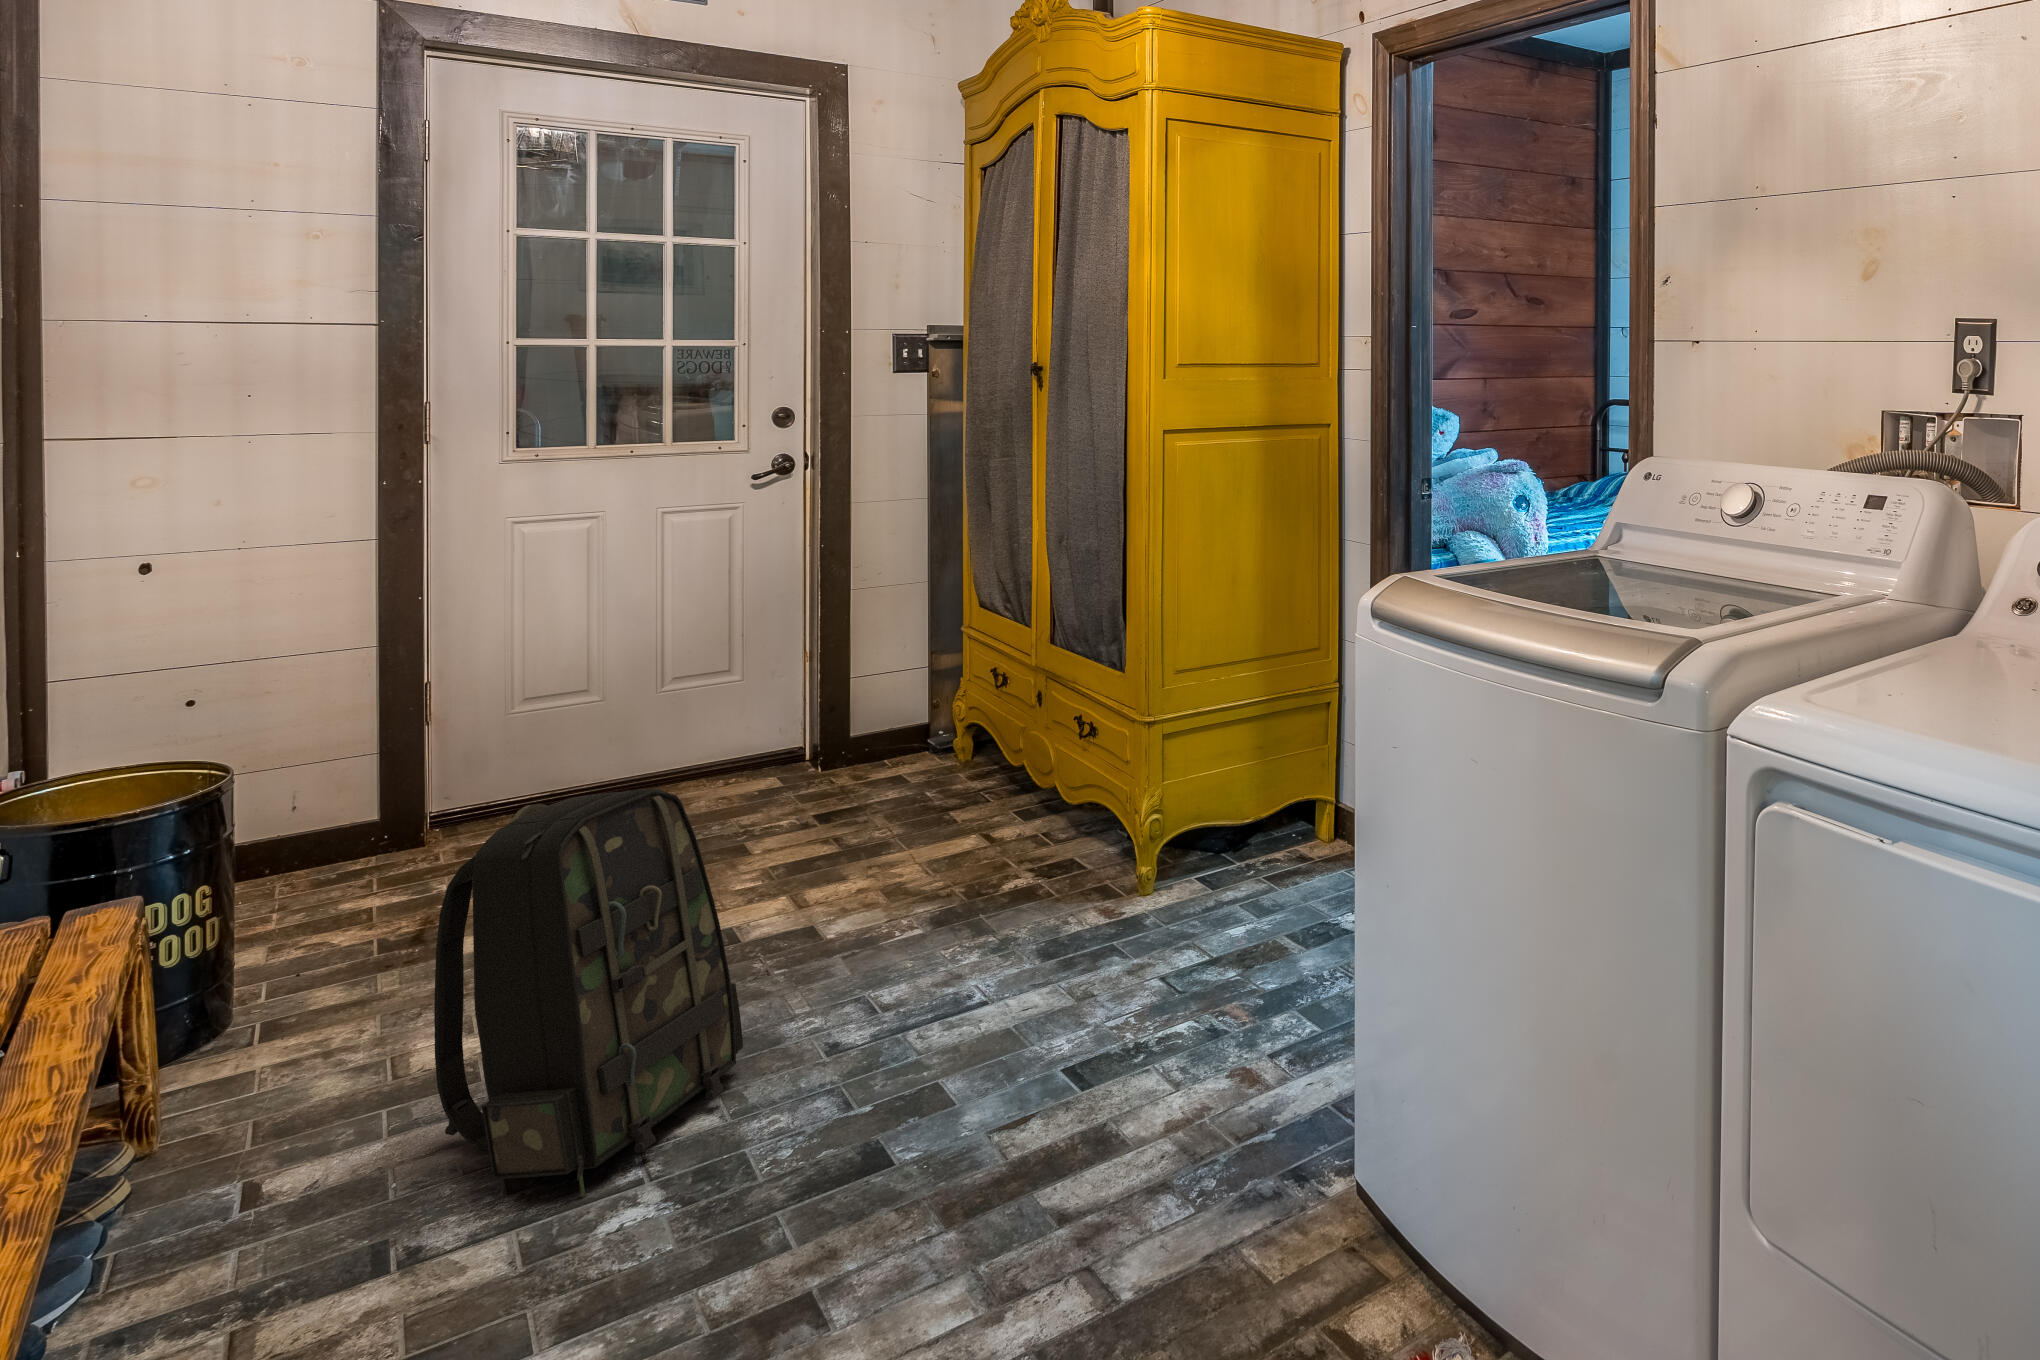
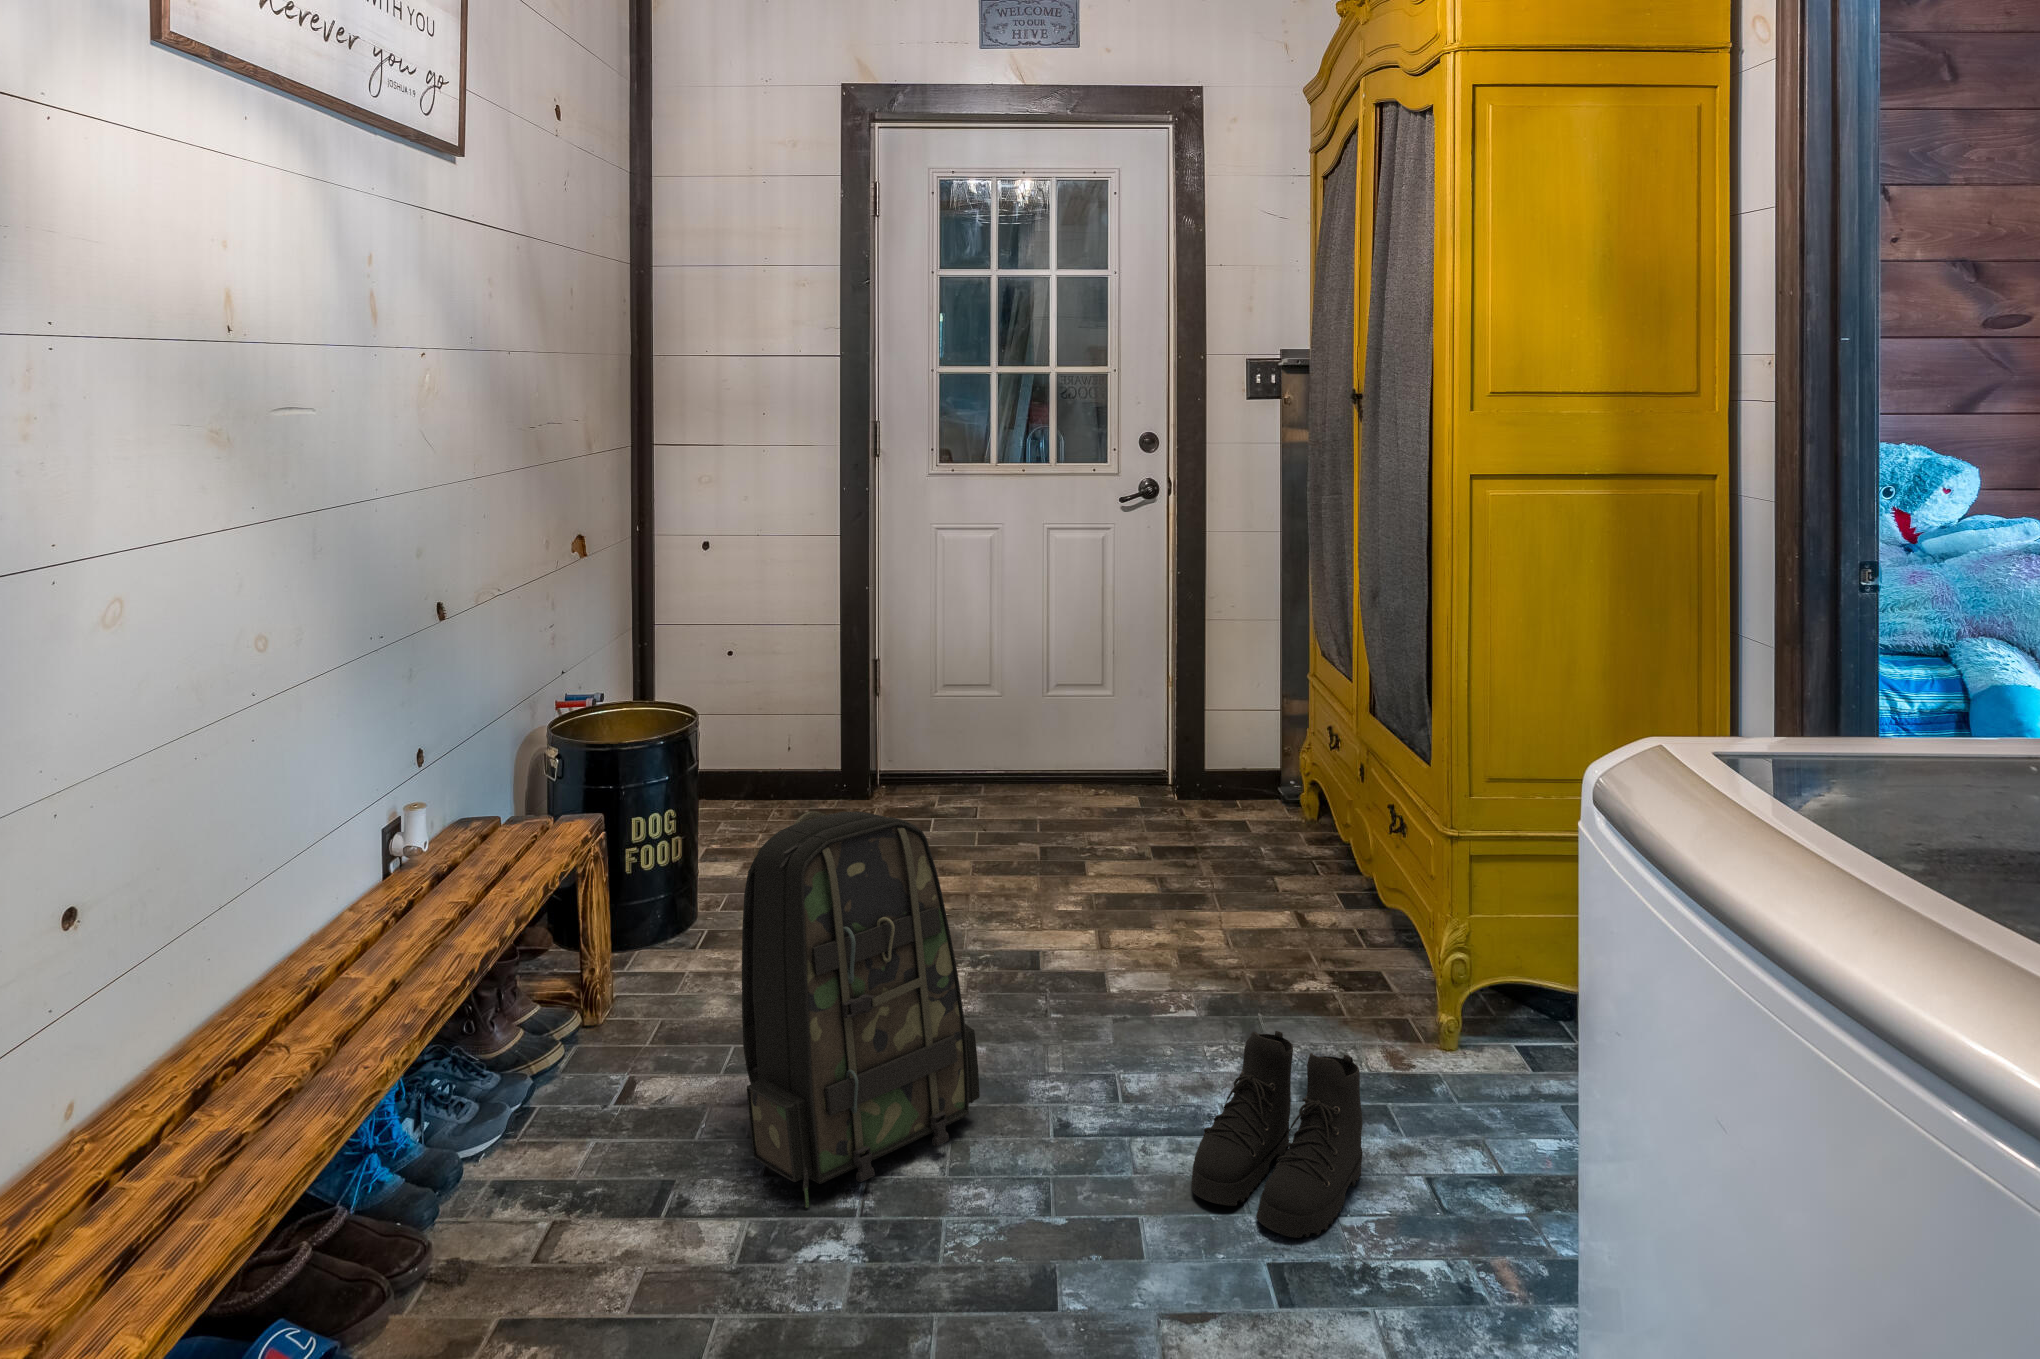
boots: none [974,900,1112,1048] -> present [1192,1031,1363,1238]

